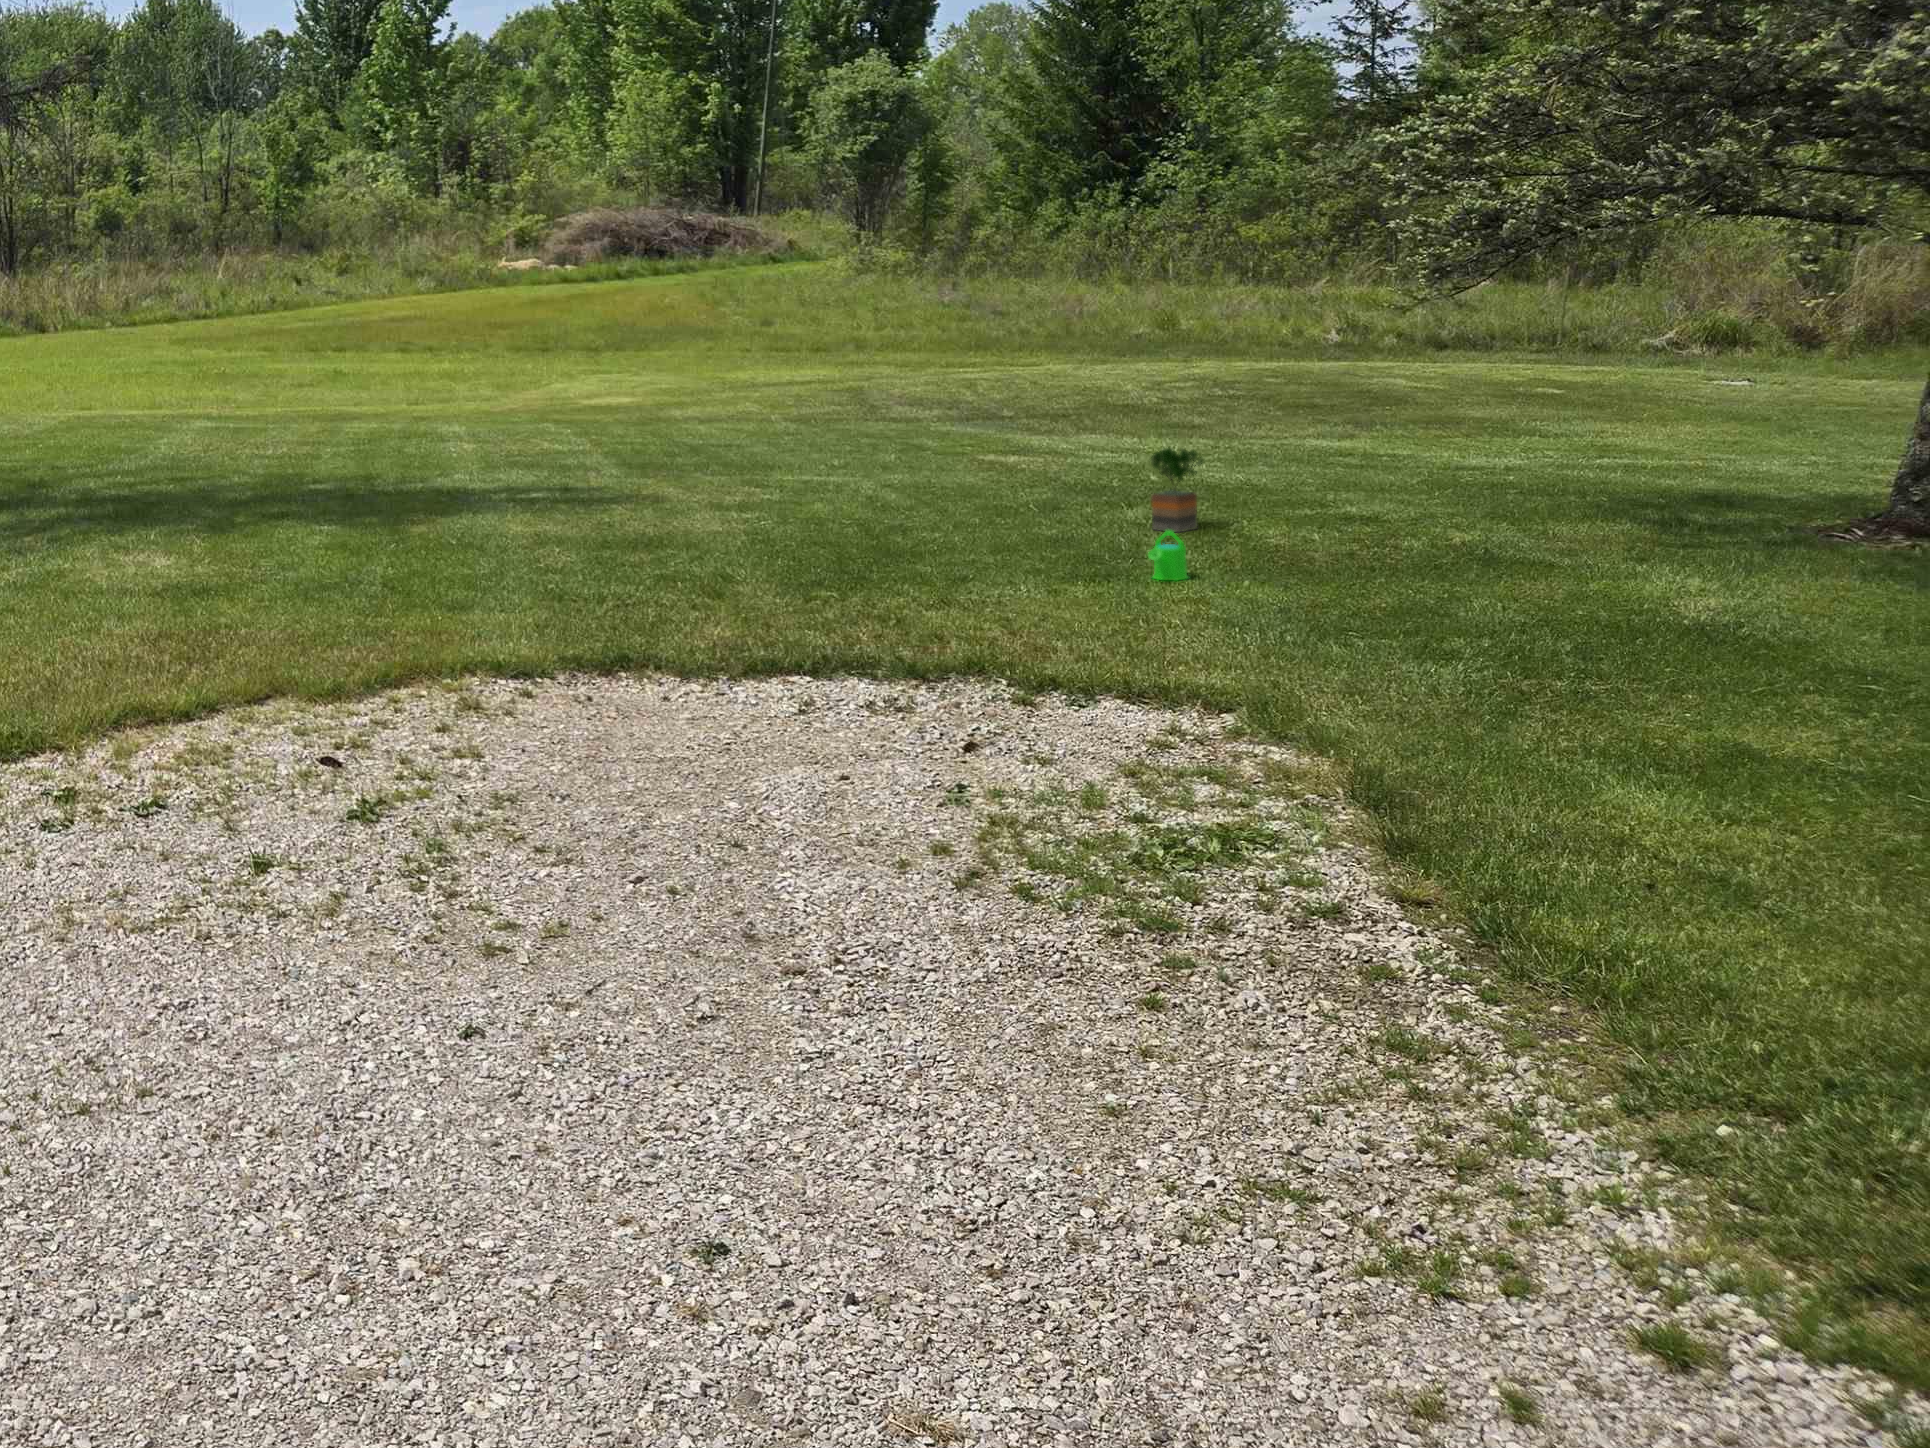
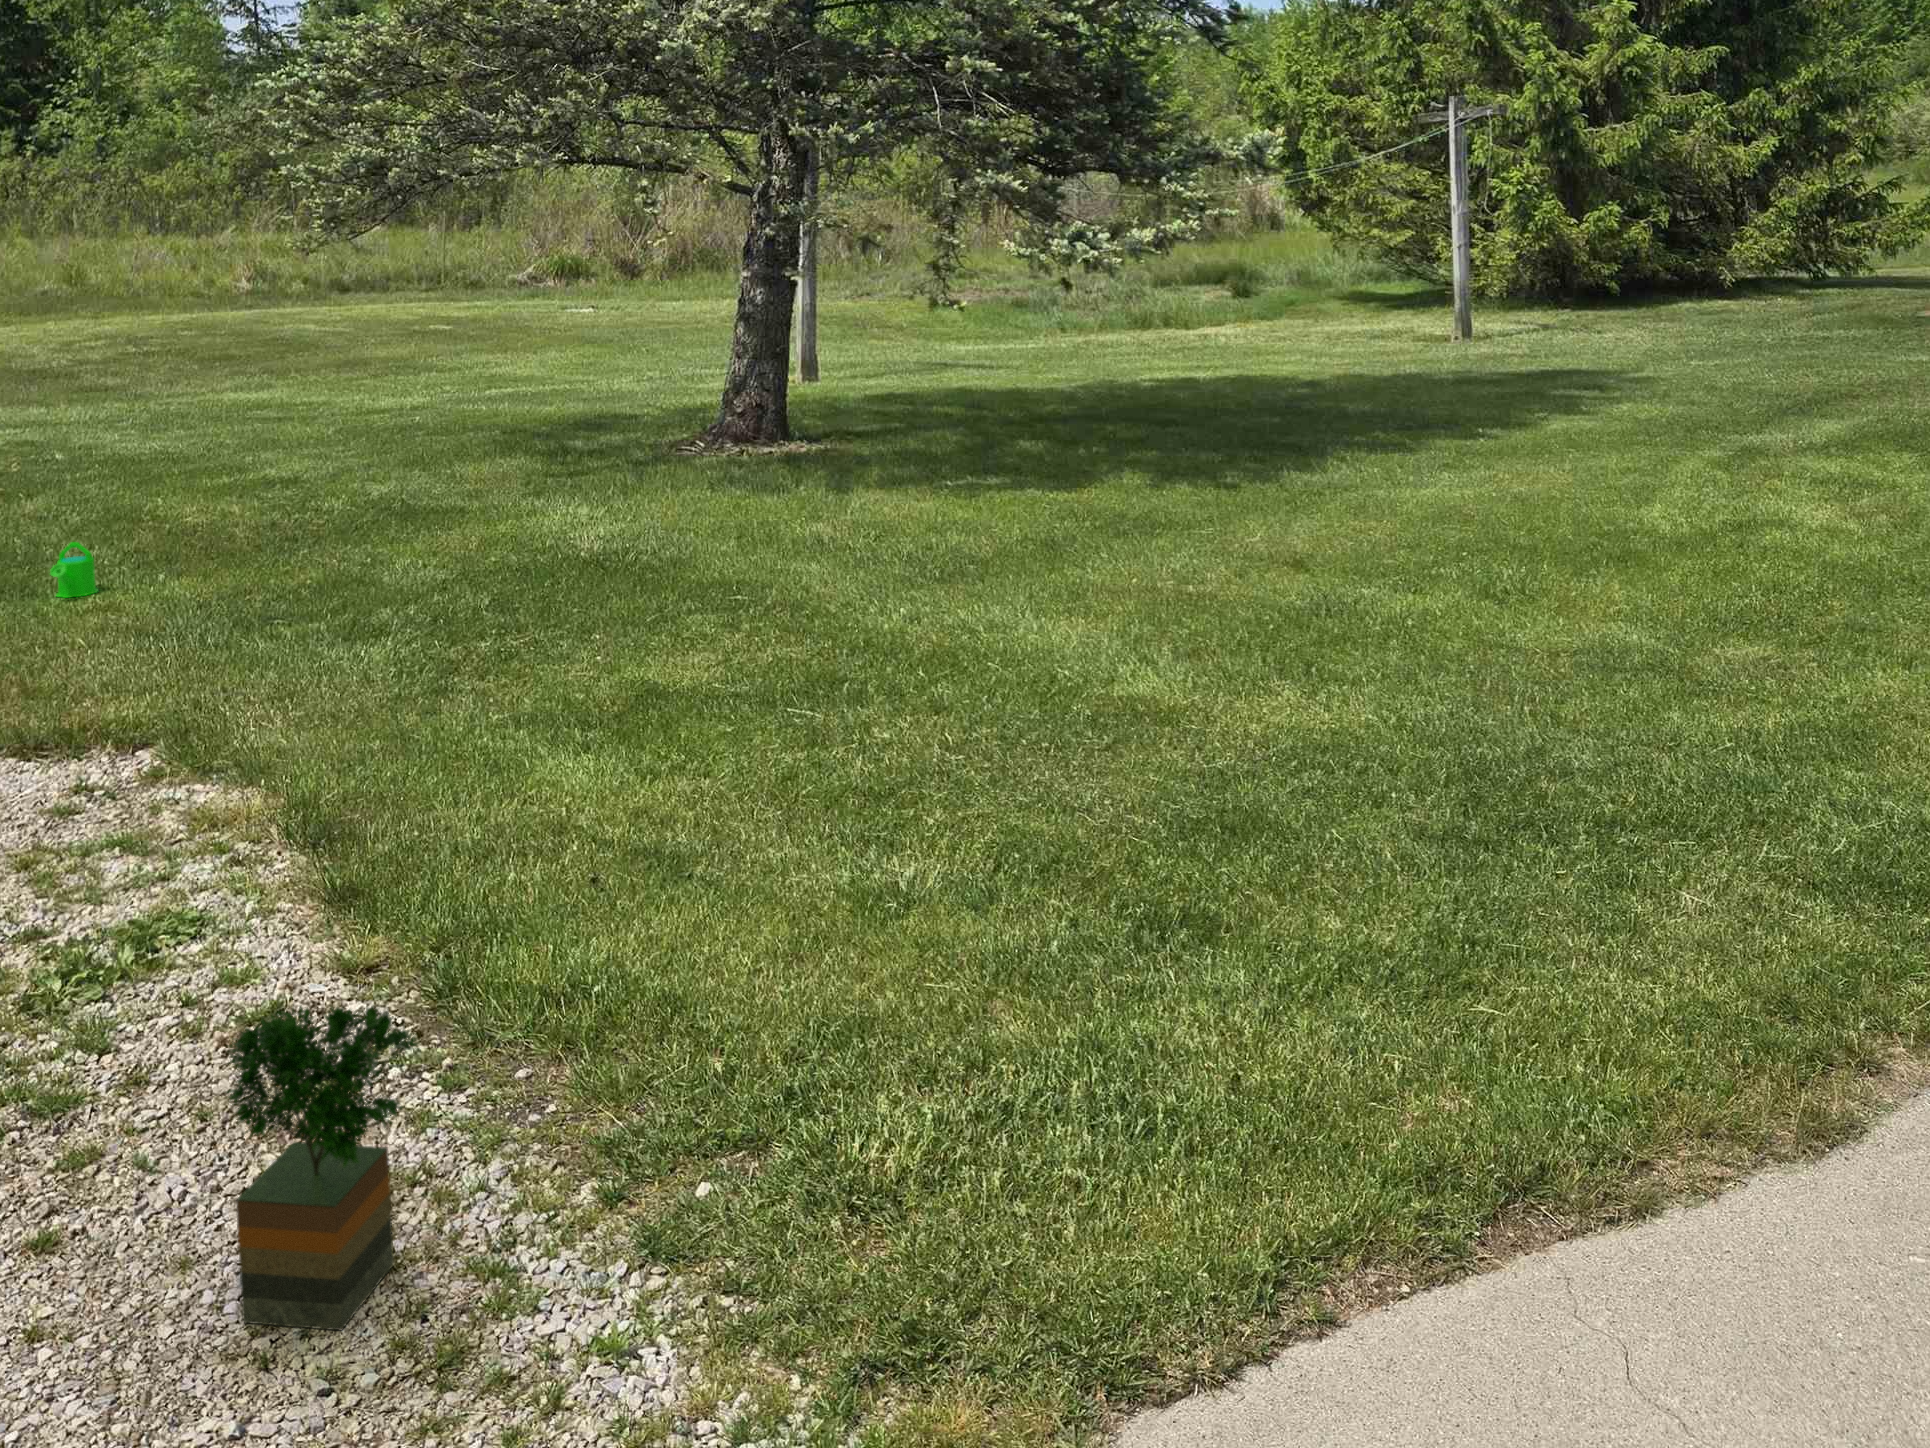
potted tree: present [1151,447,1203,532] -> present [227,1006,417,1330]

